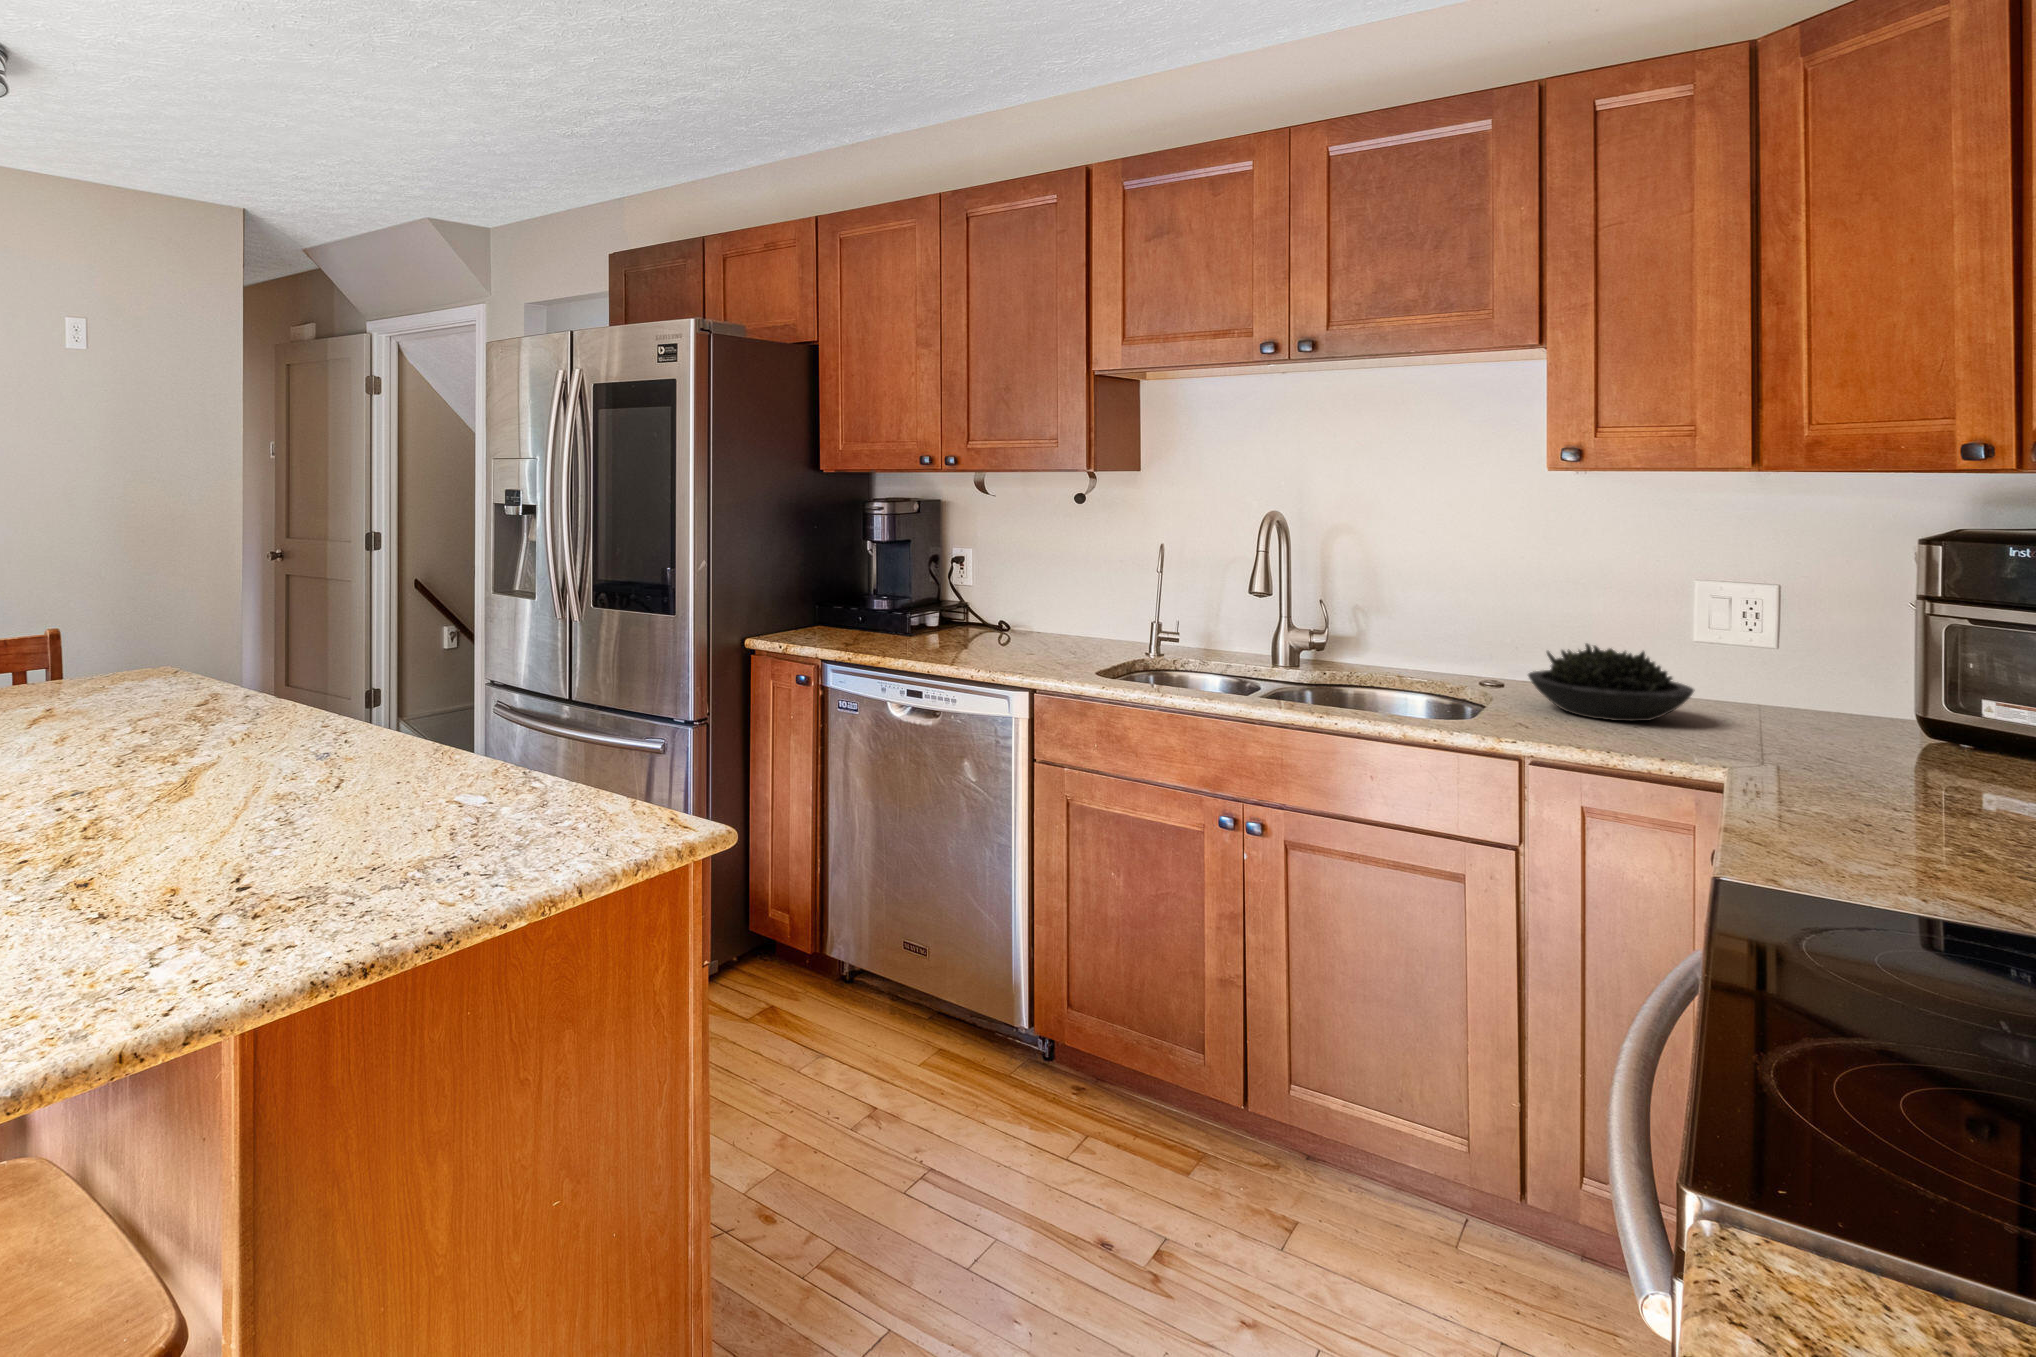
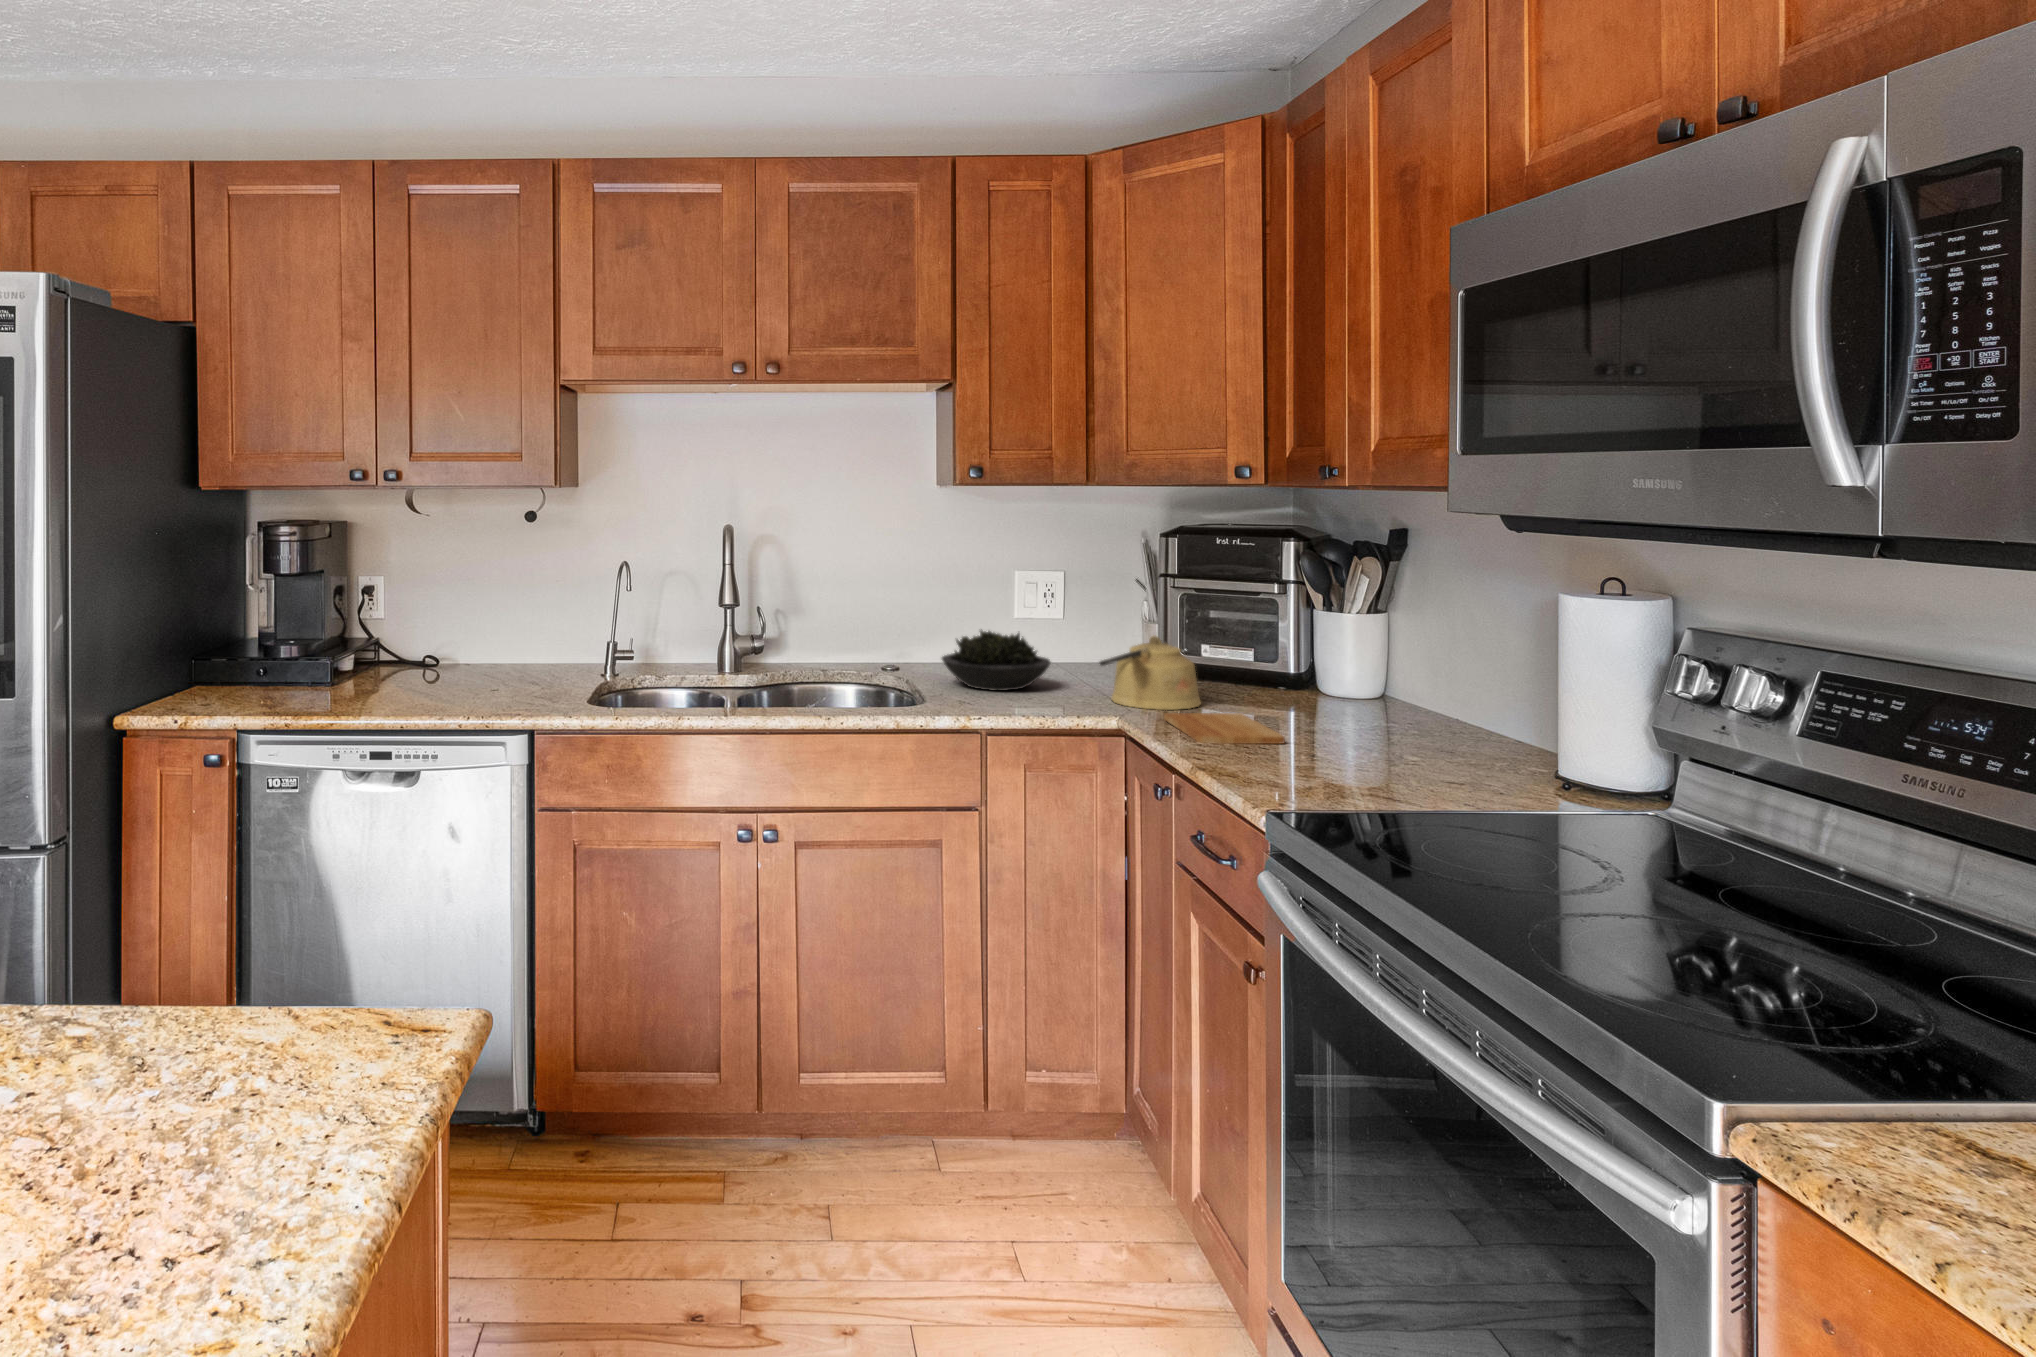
kettle: none [1735,672,1919,777] -> present [1100,635,1201,710]
cutting board: none [1793,772,1959,837] -> present [1164,713,1285,744]

